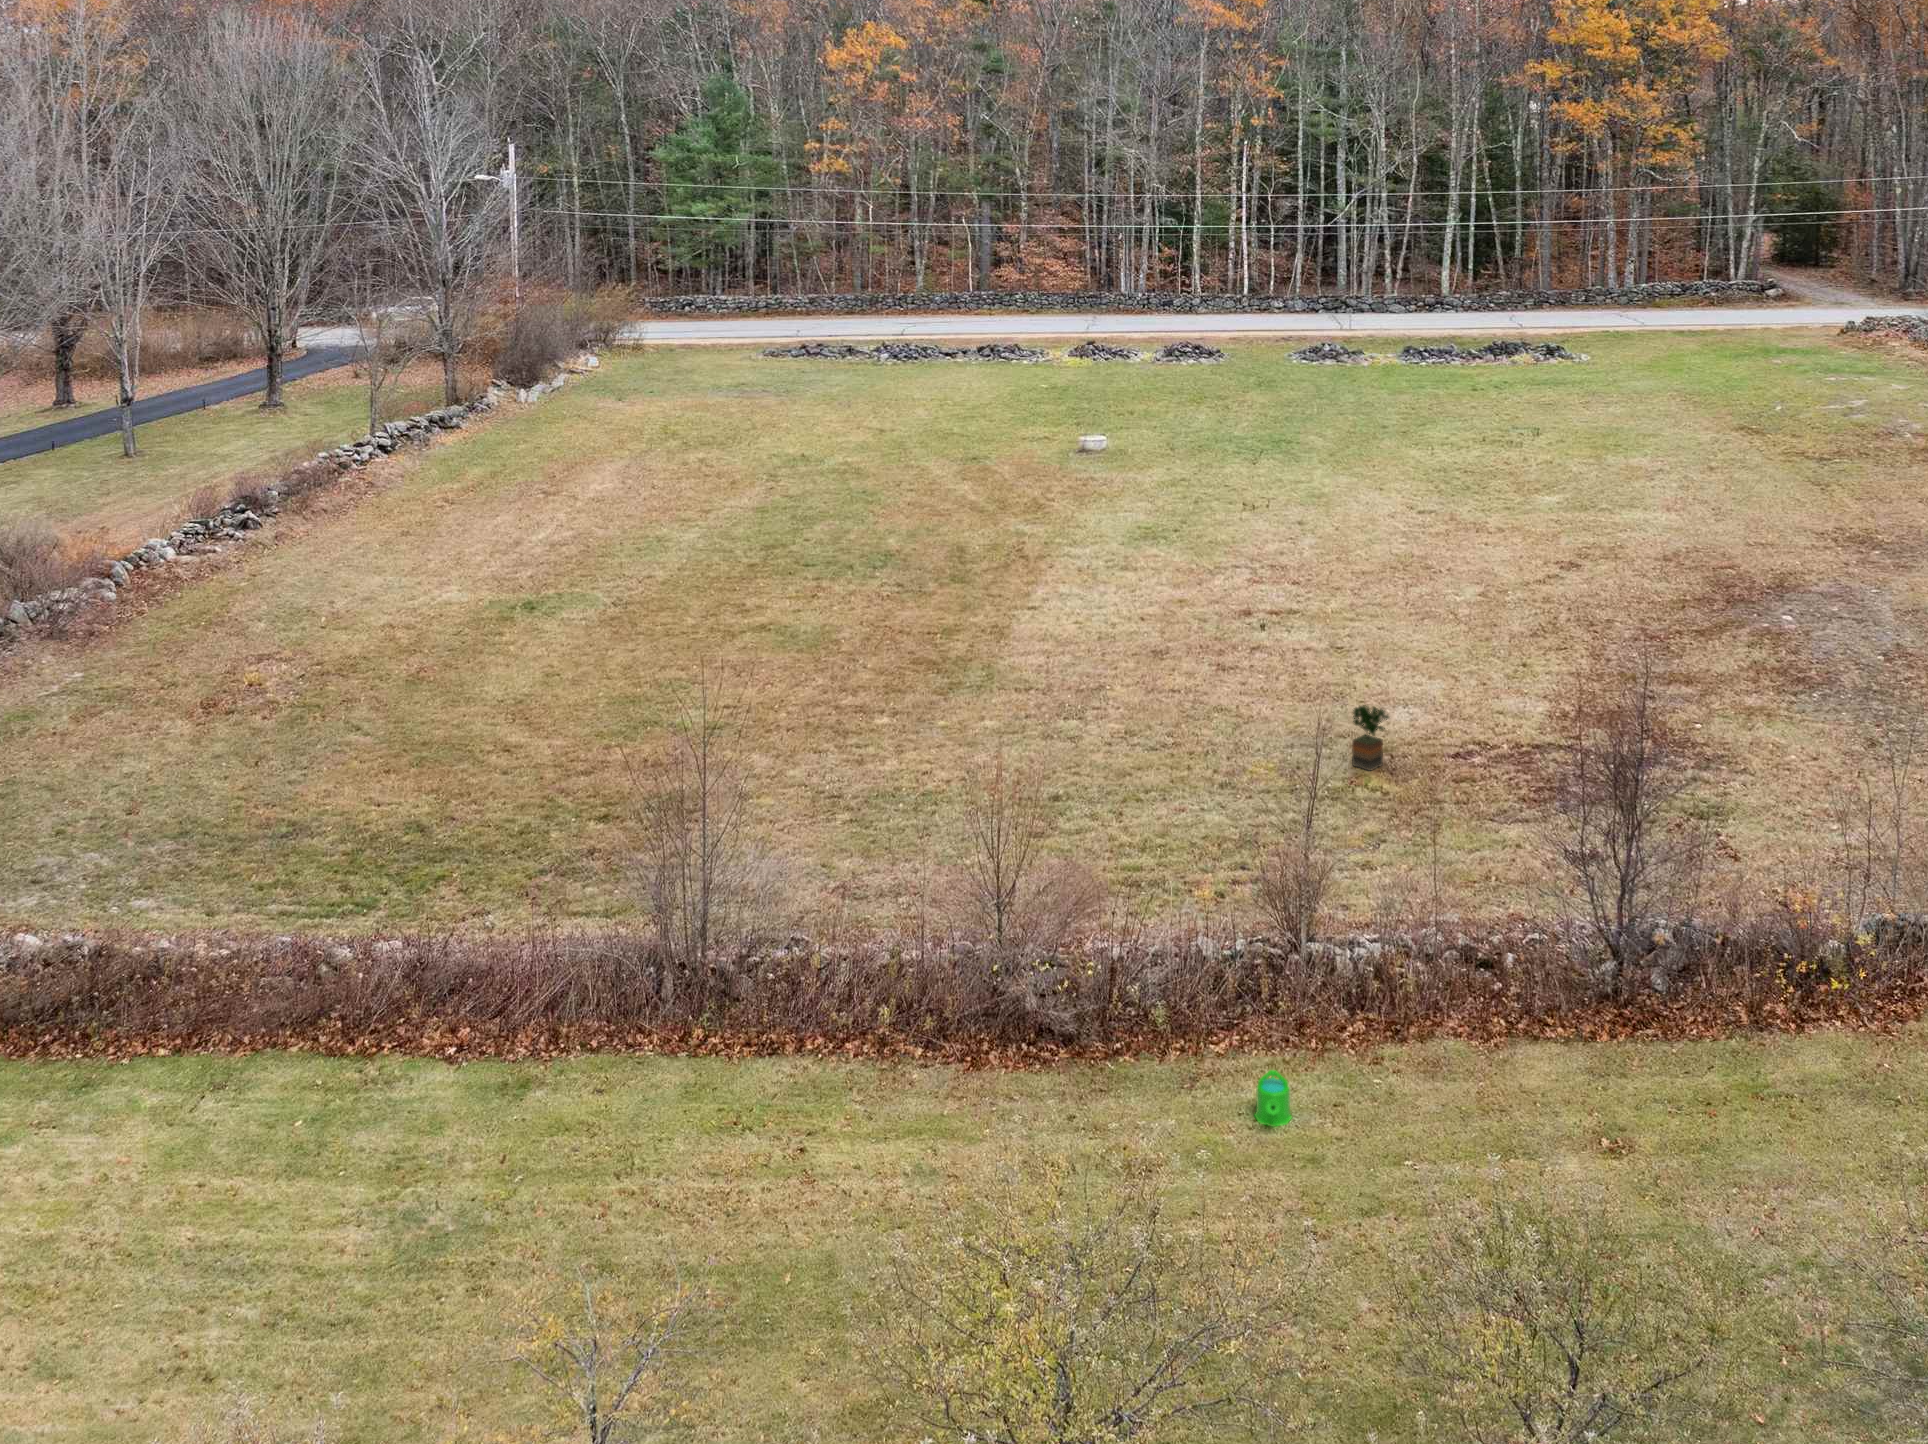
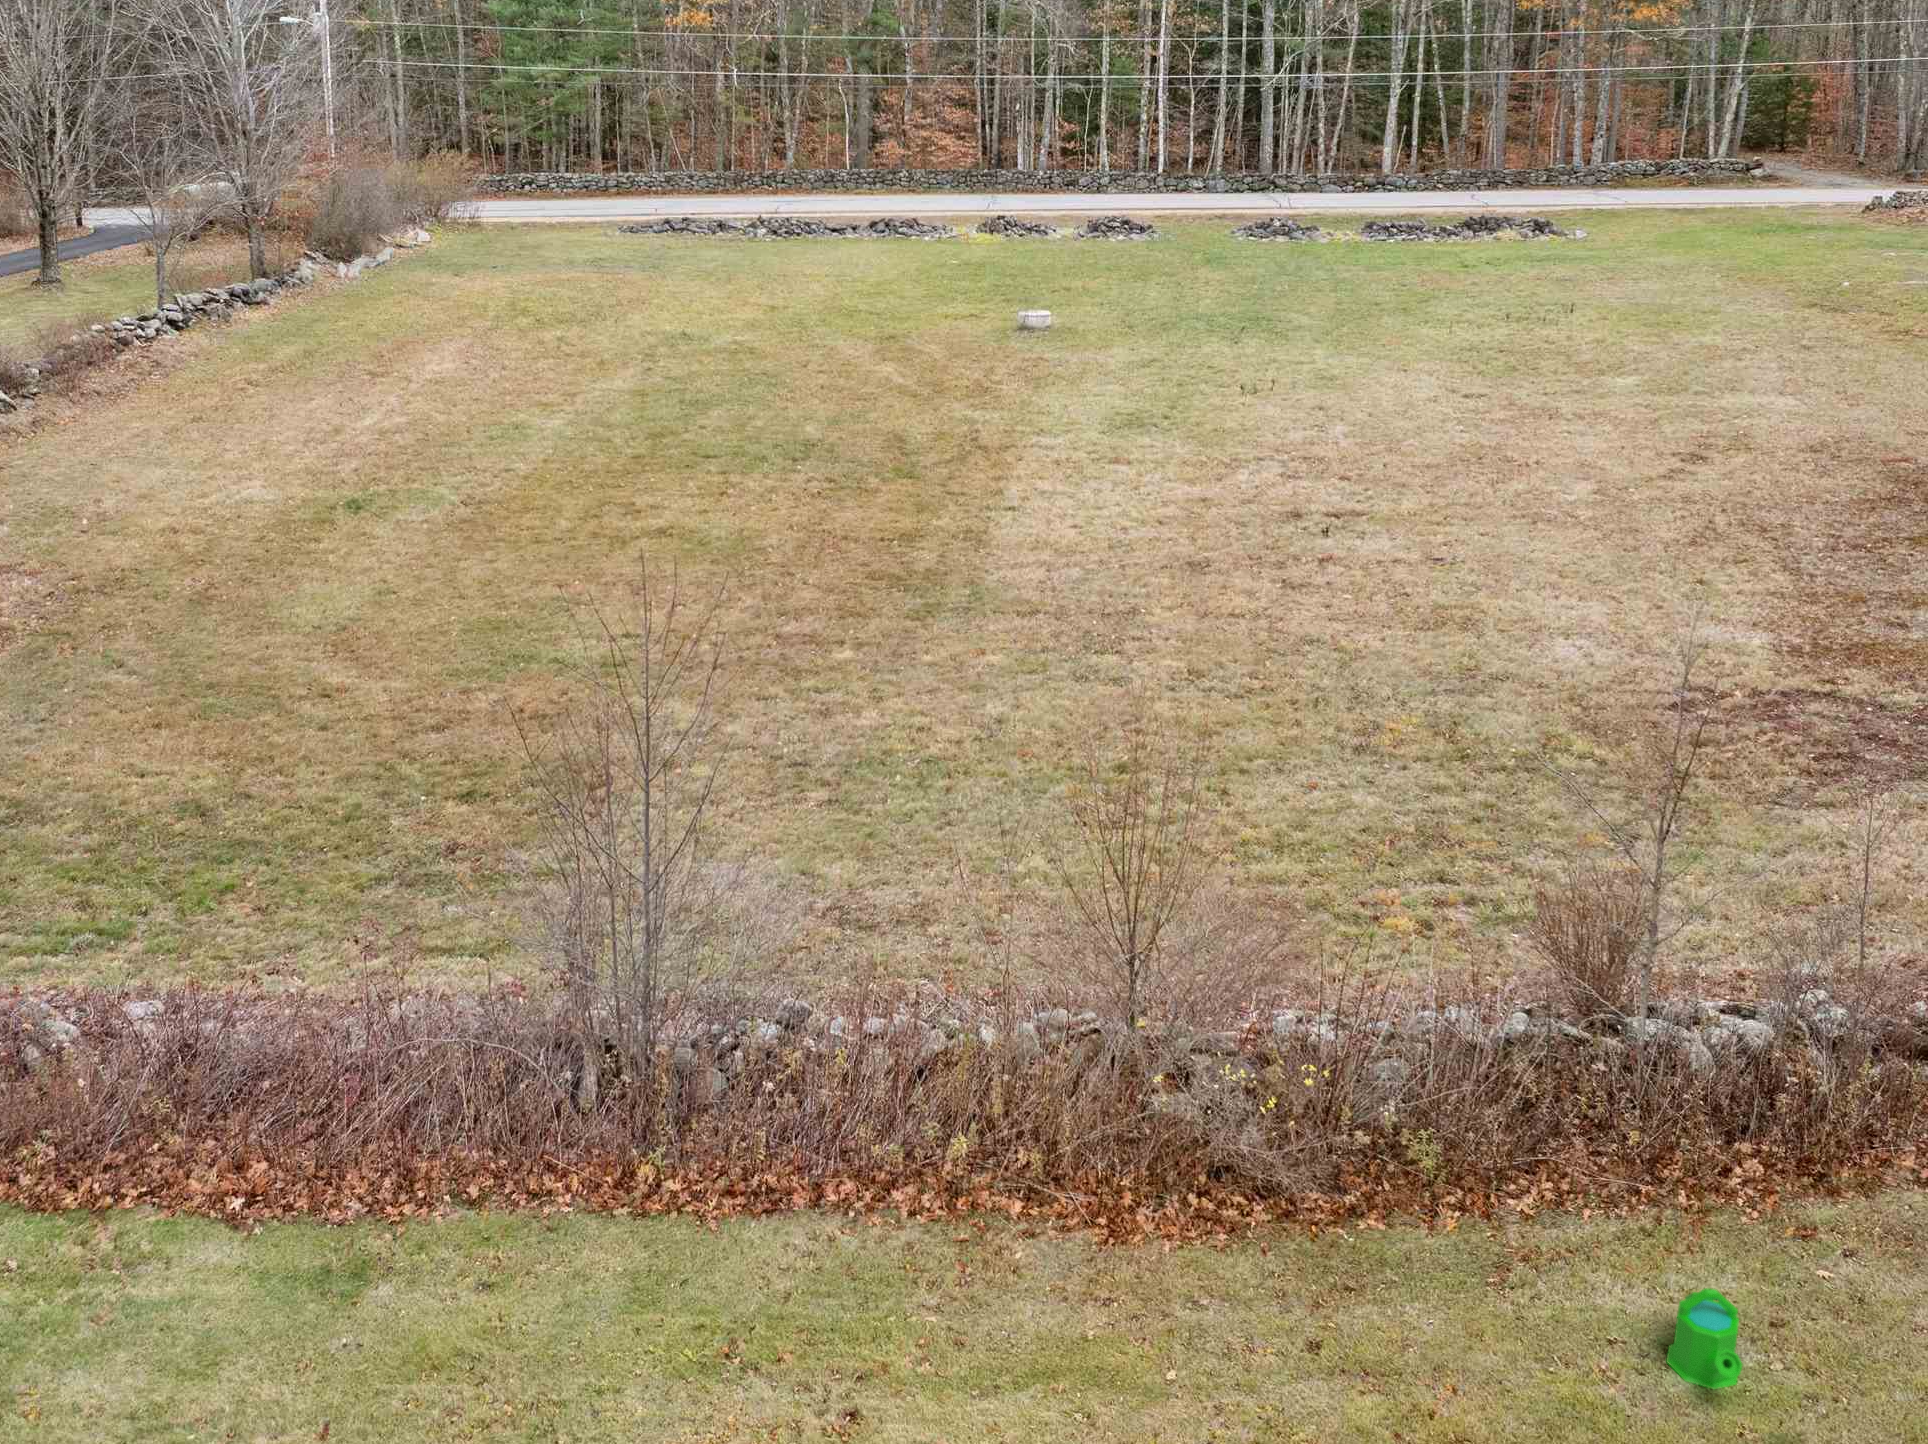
potted tree: present [1352,705,1389,771] -> none [1498,632,1558,723]

